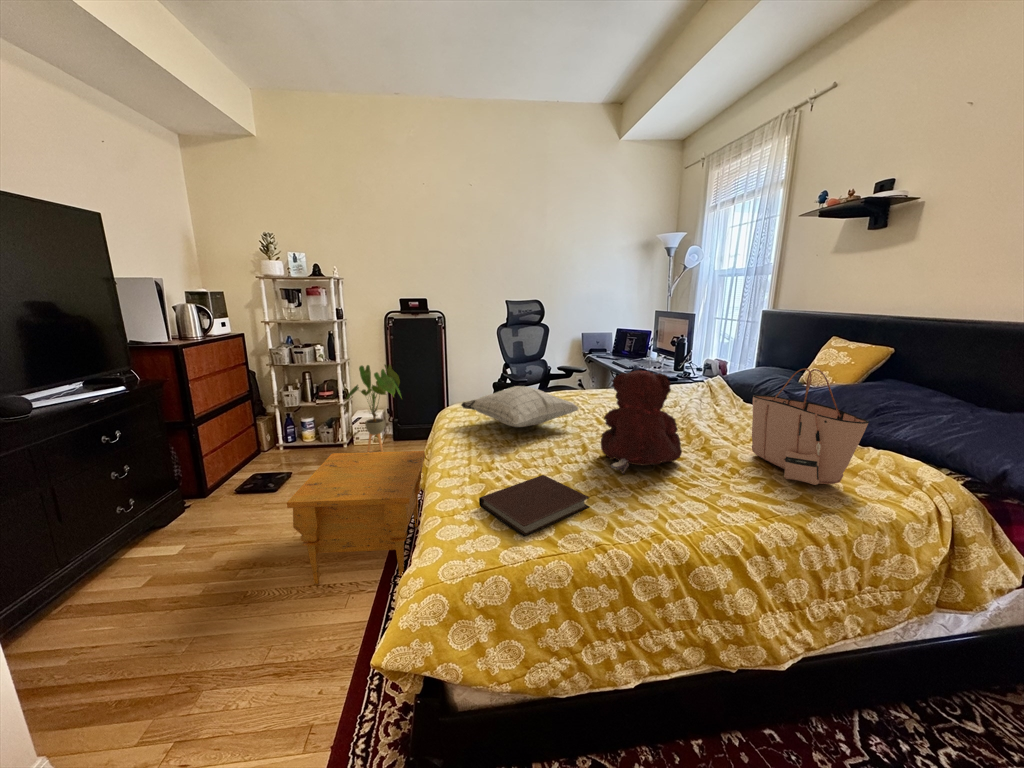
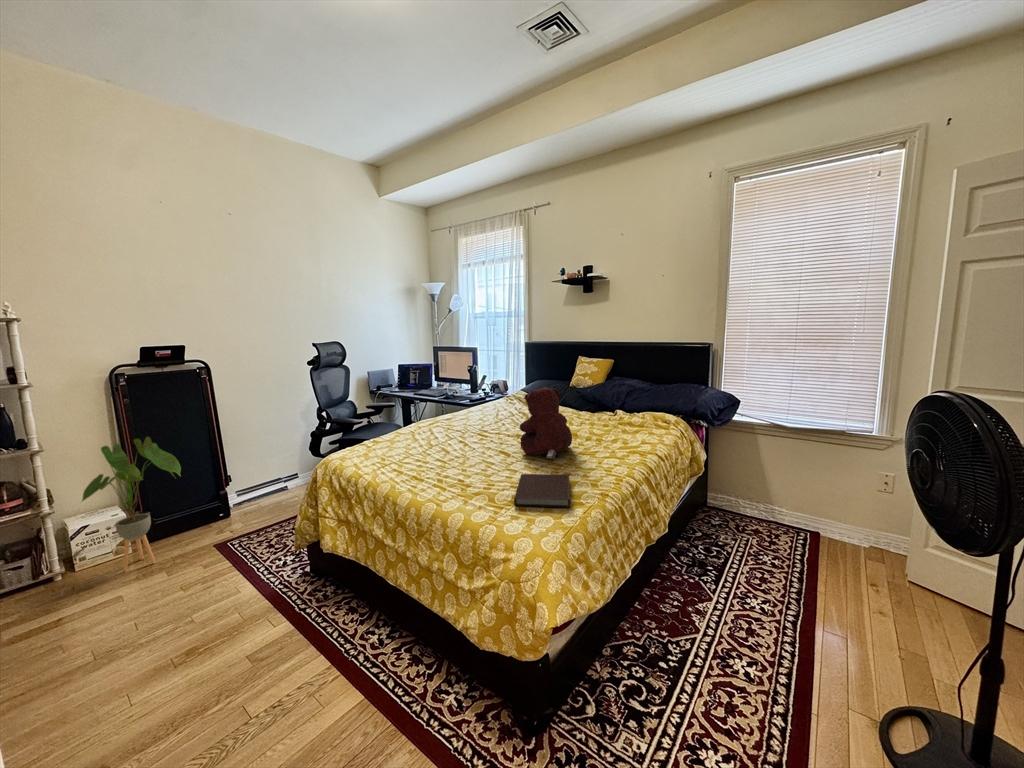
tote bag: present [752,368,869,485] -> none [583,374,650,439]
pillow: present [461,386,579,427] -> none [380,418,478,455]
nightstand: present [287,451,425,584] -> none [183,514,368,716]

